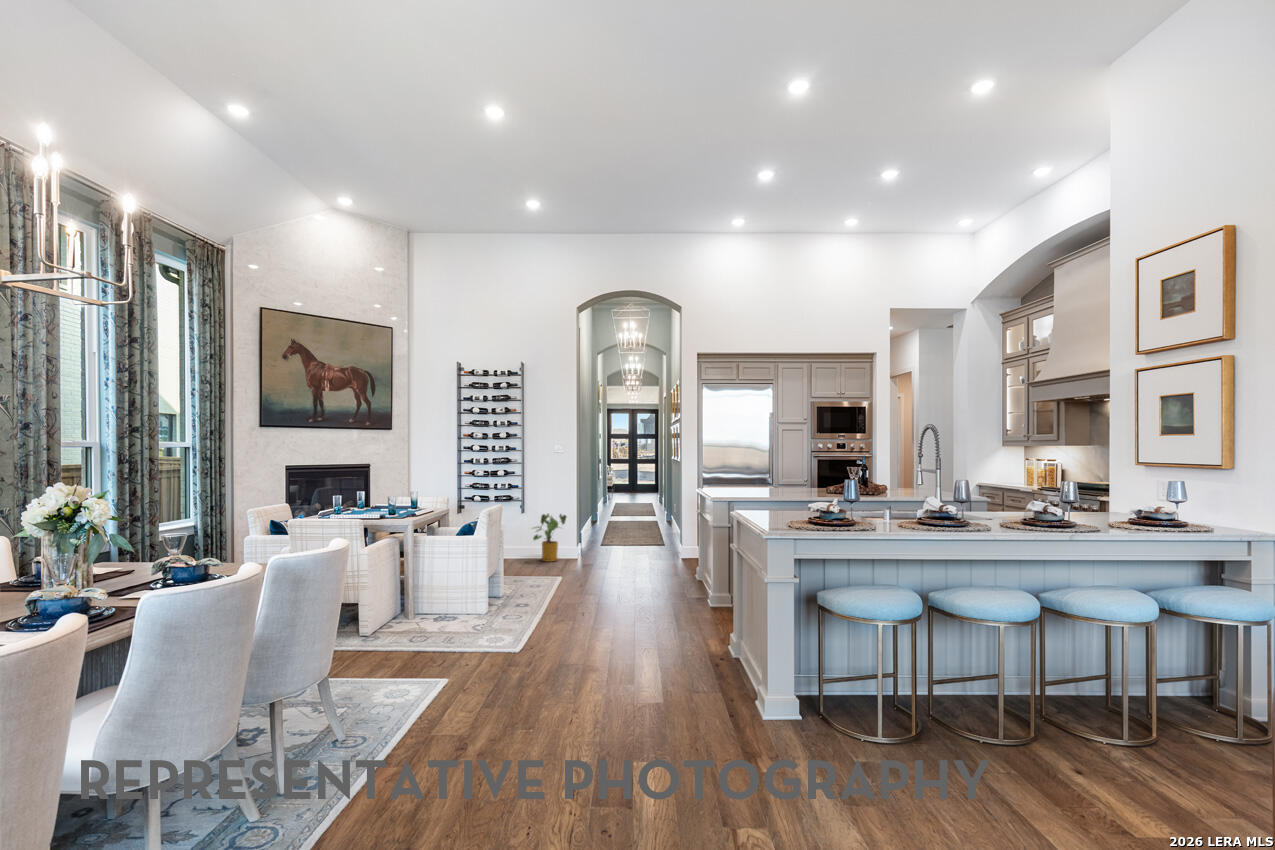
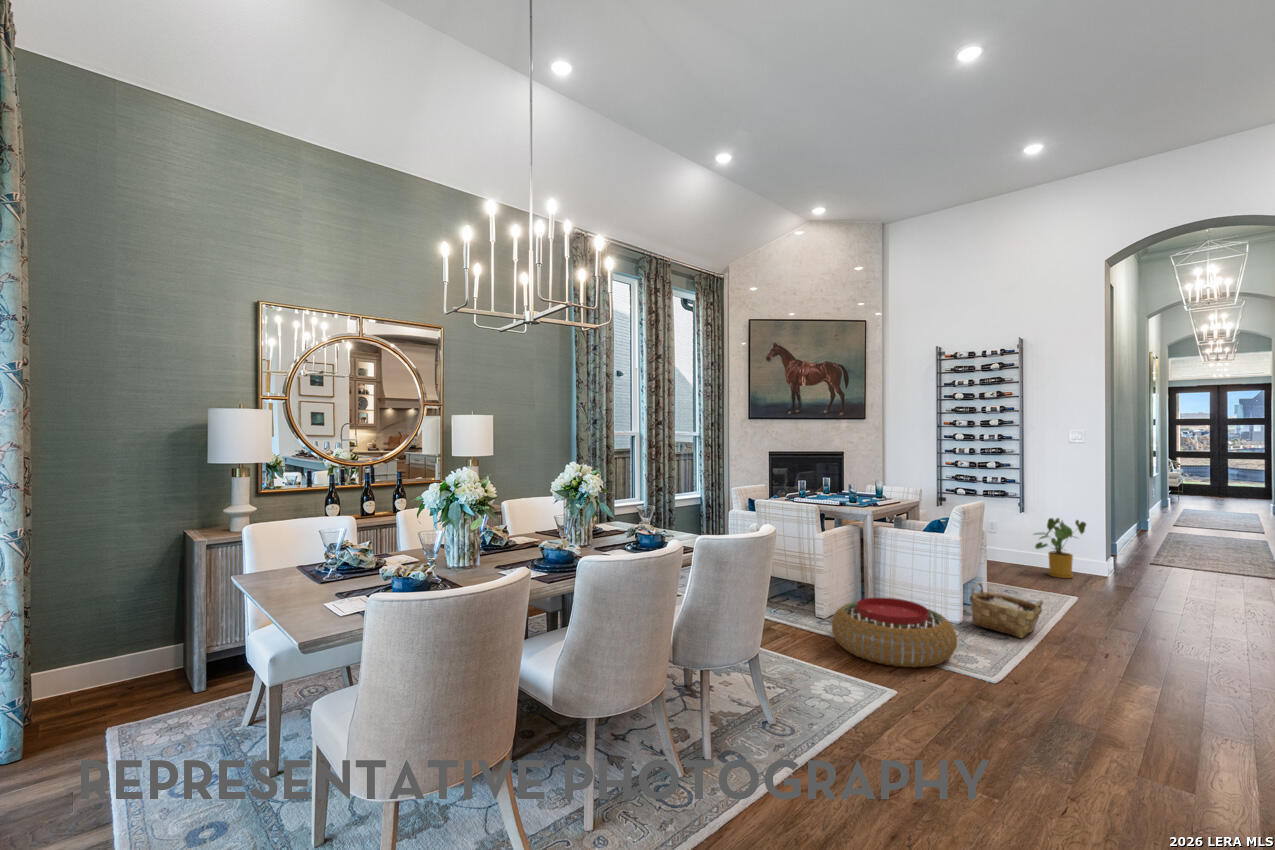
woven basket: none [494,573,547,613] -> present [970,582,1043,638]
pouf: none [380,599,491,660] -> present [832,597,957,667]

